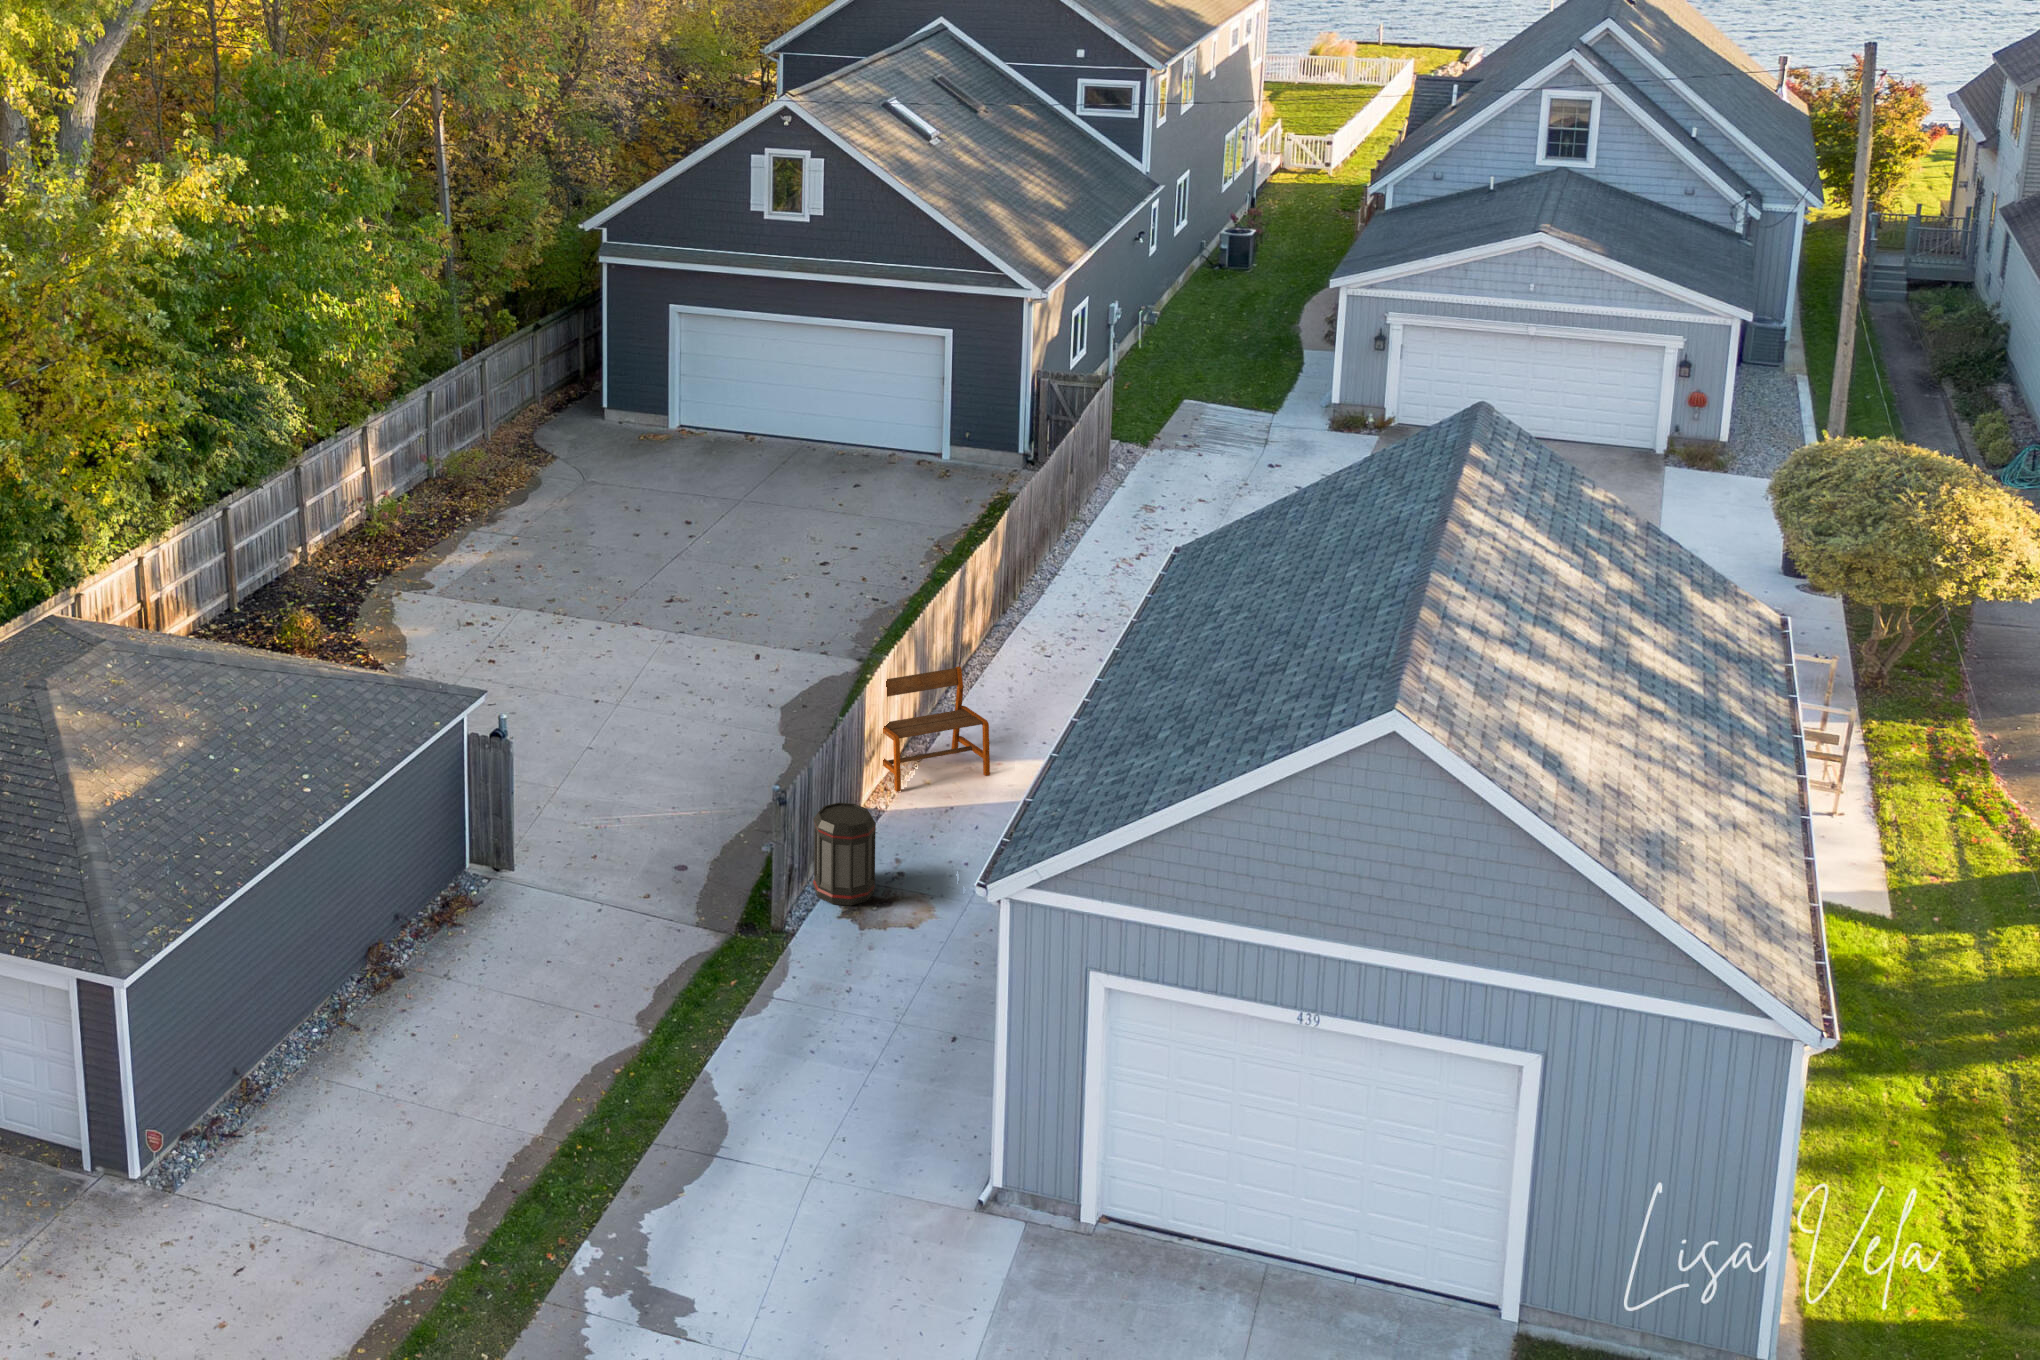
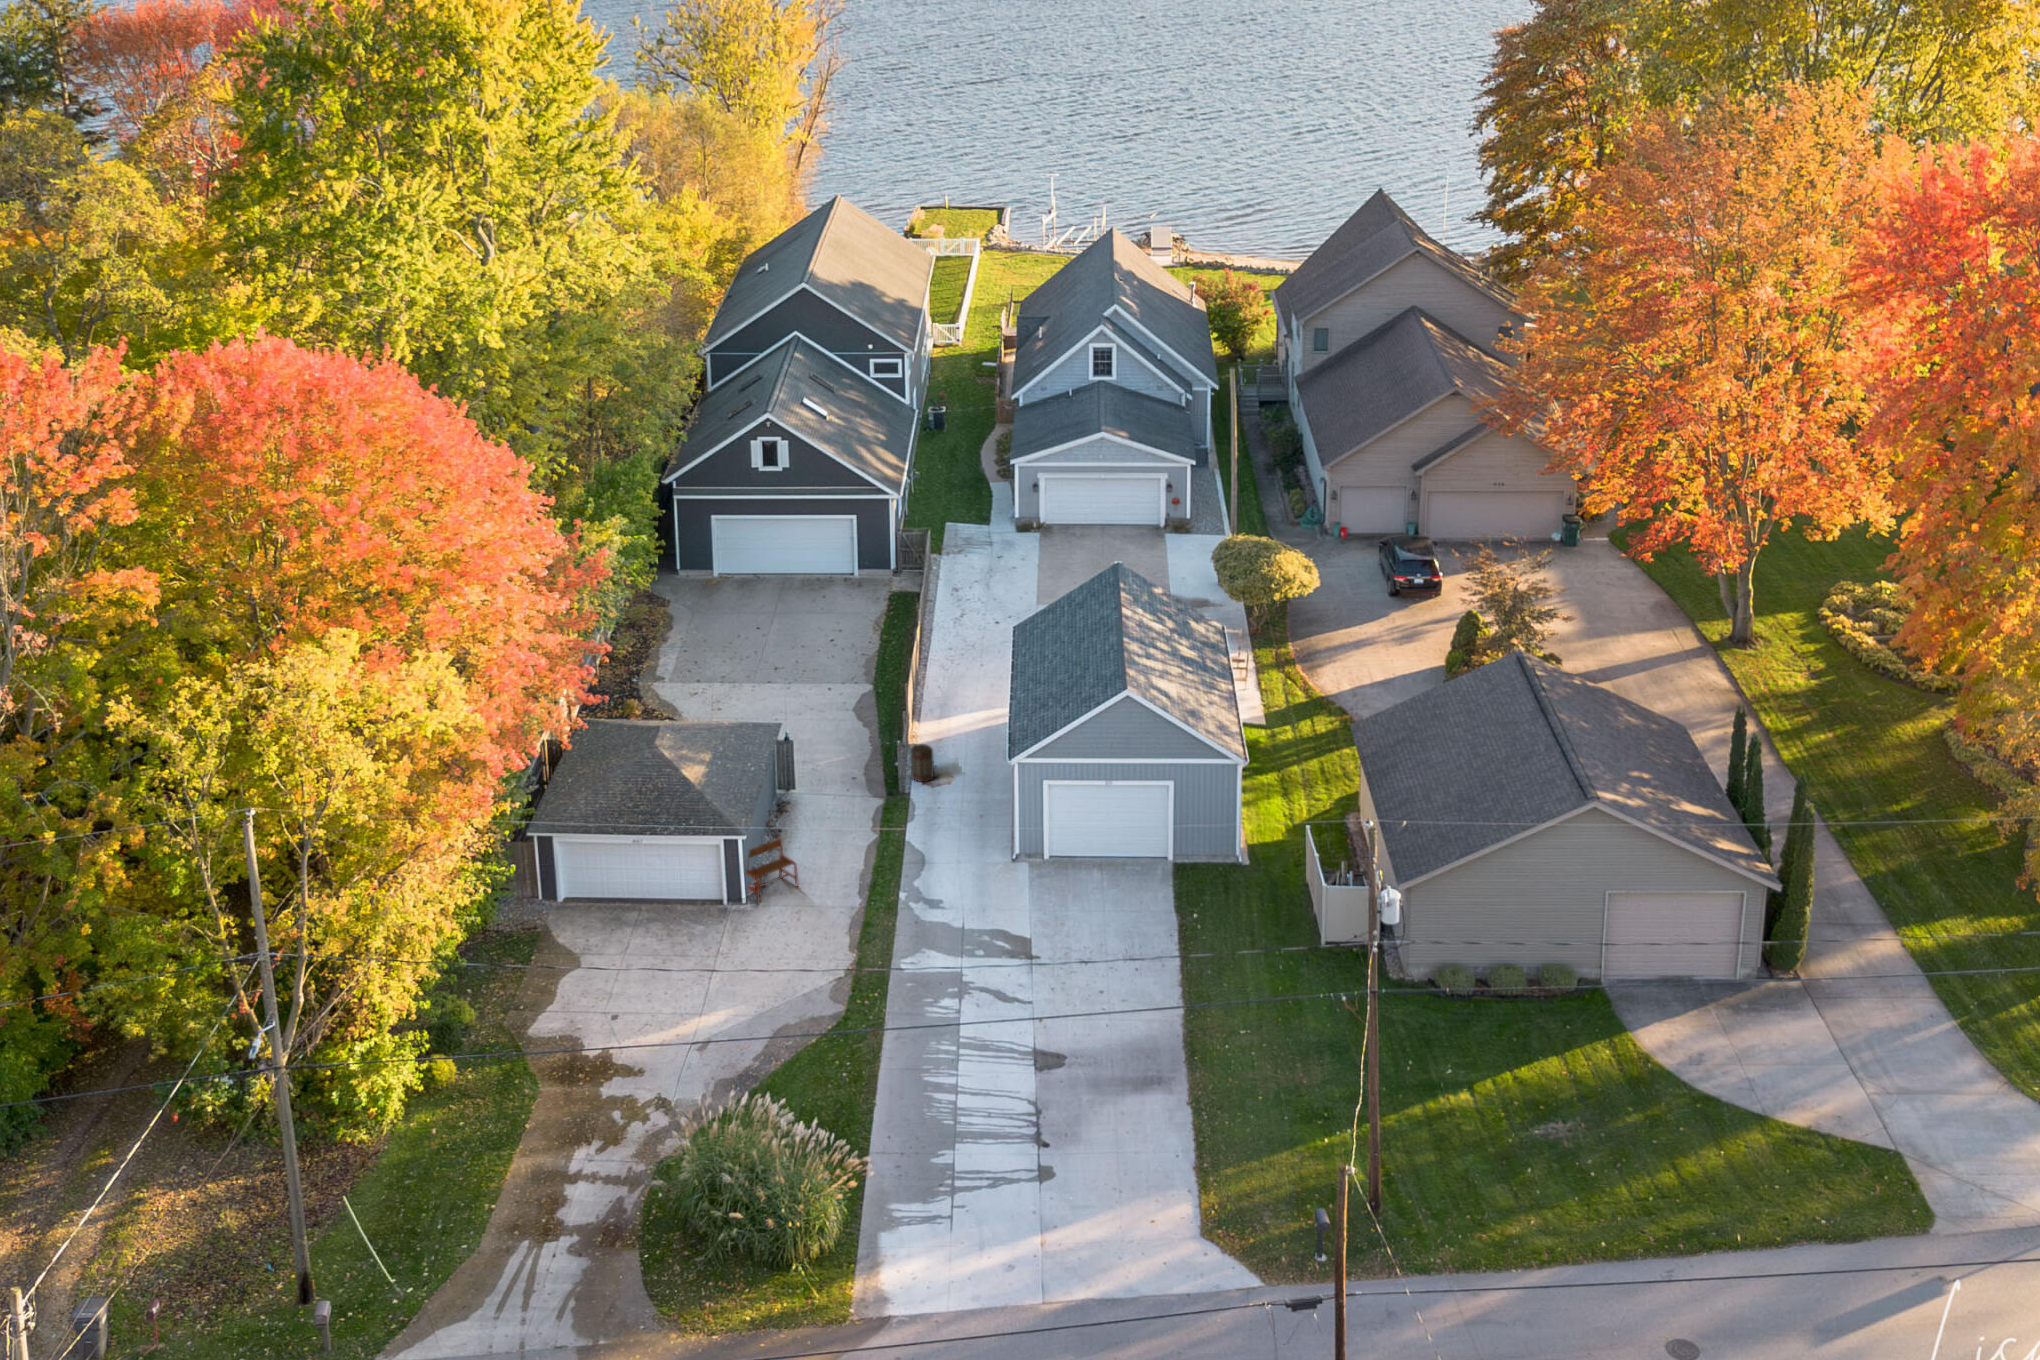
bench: present [883,666,990,792] -> present [746,839,798,901]

